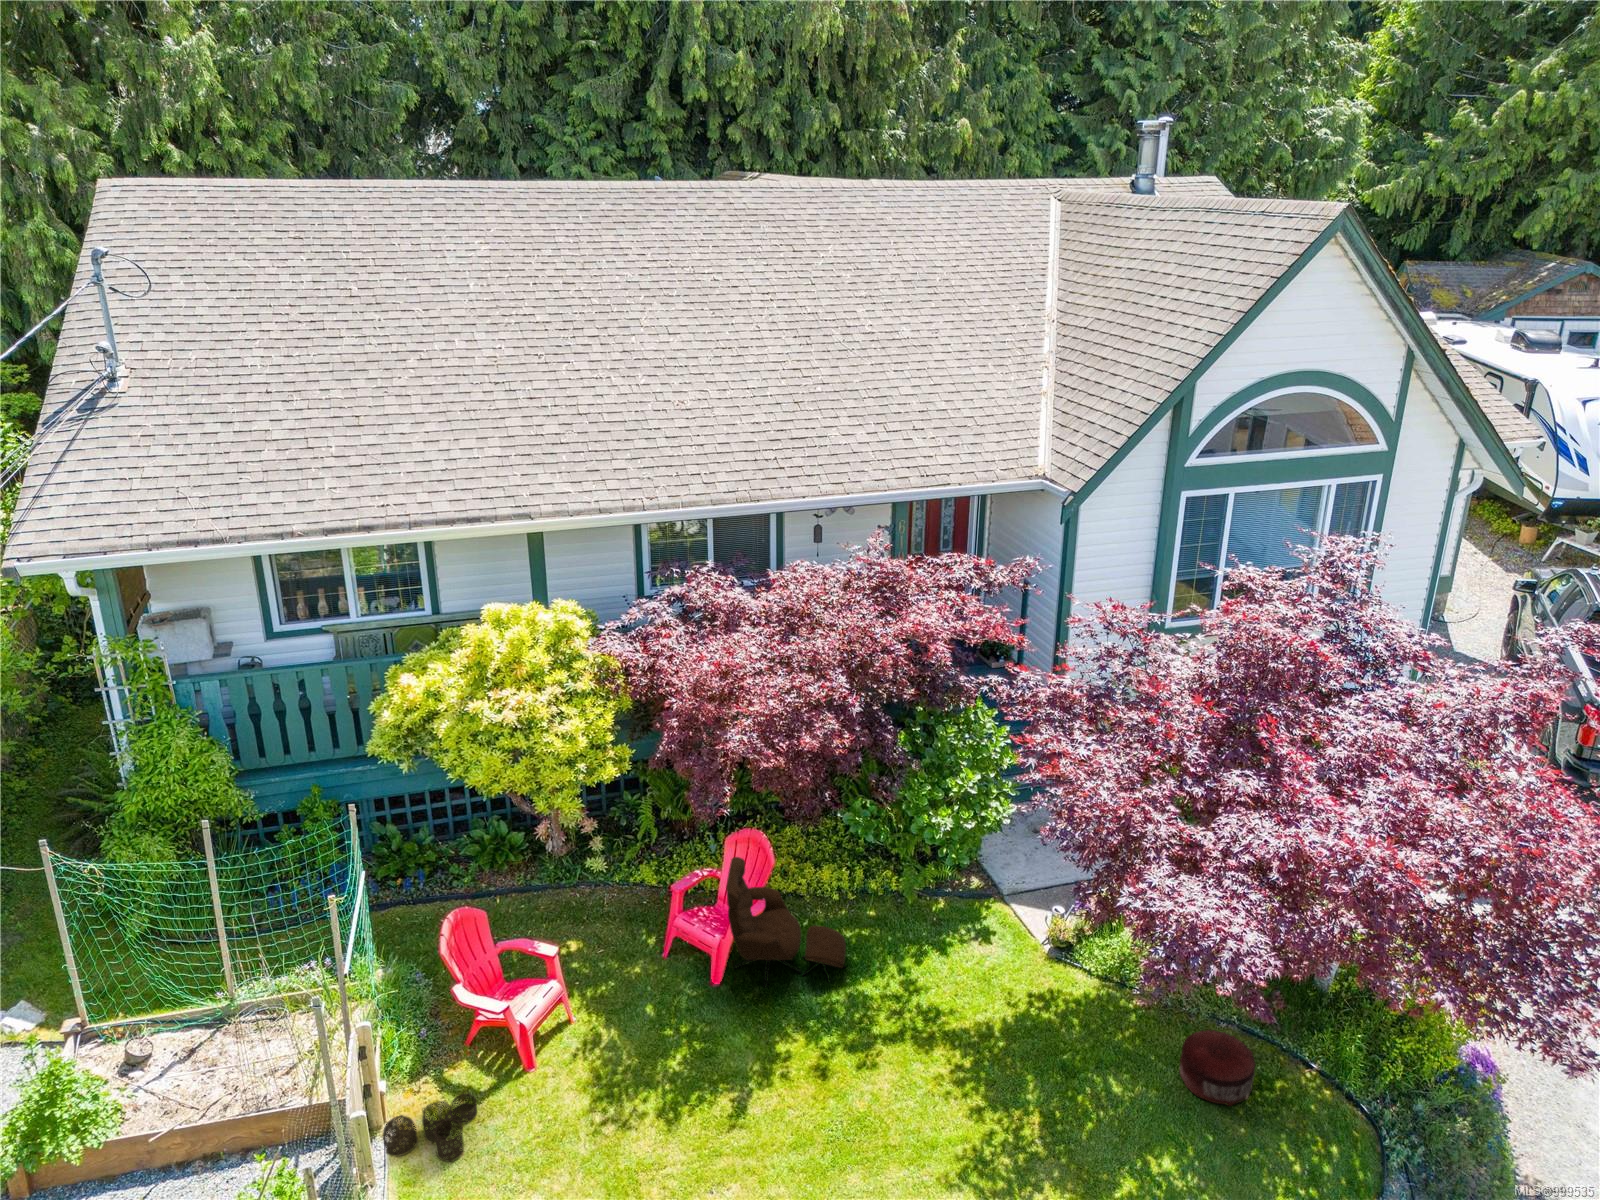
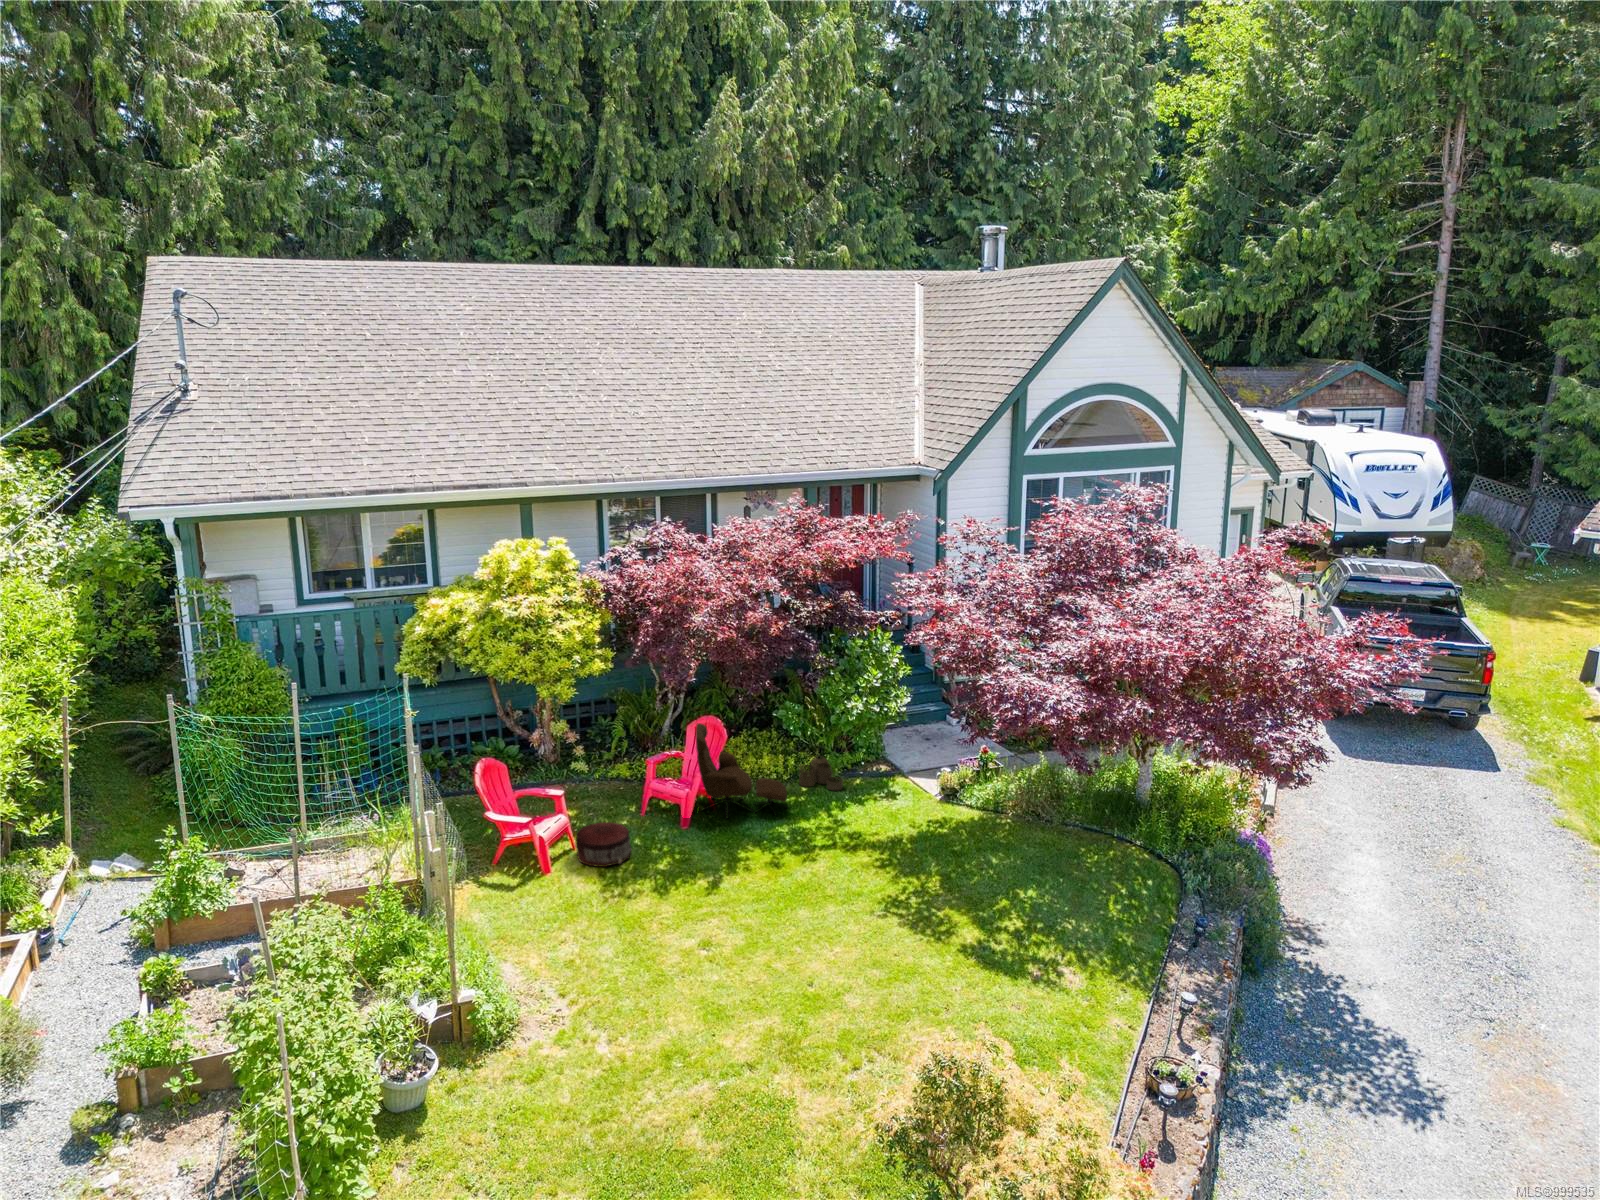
pouf: present [1180,1030,1255,1106] -> present [575,822,632,867]
woven basket: present [383,1094,477,1161] -> present [799,757,843,790]

